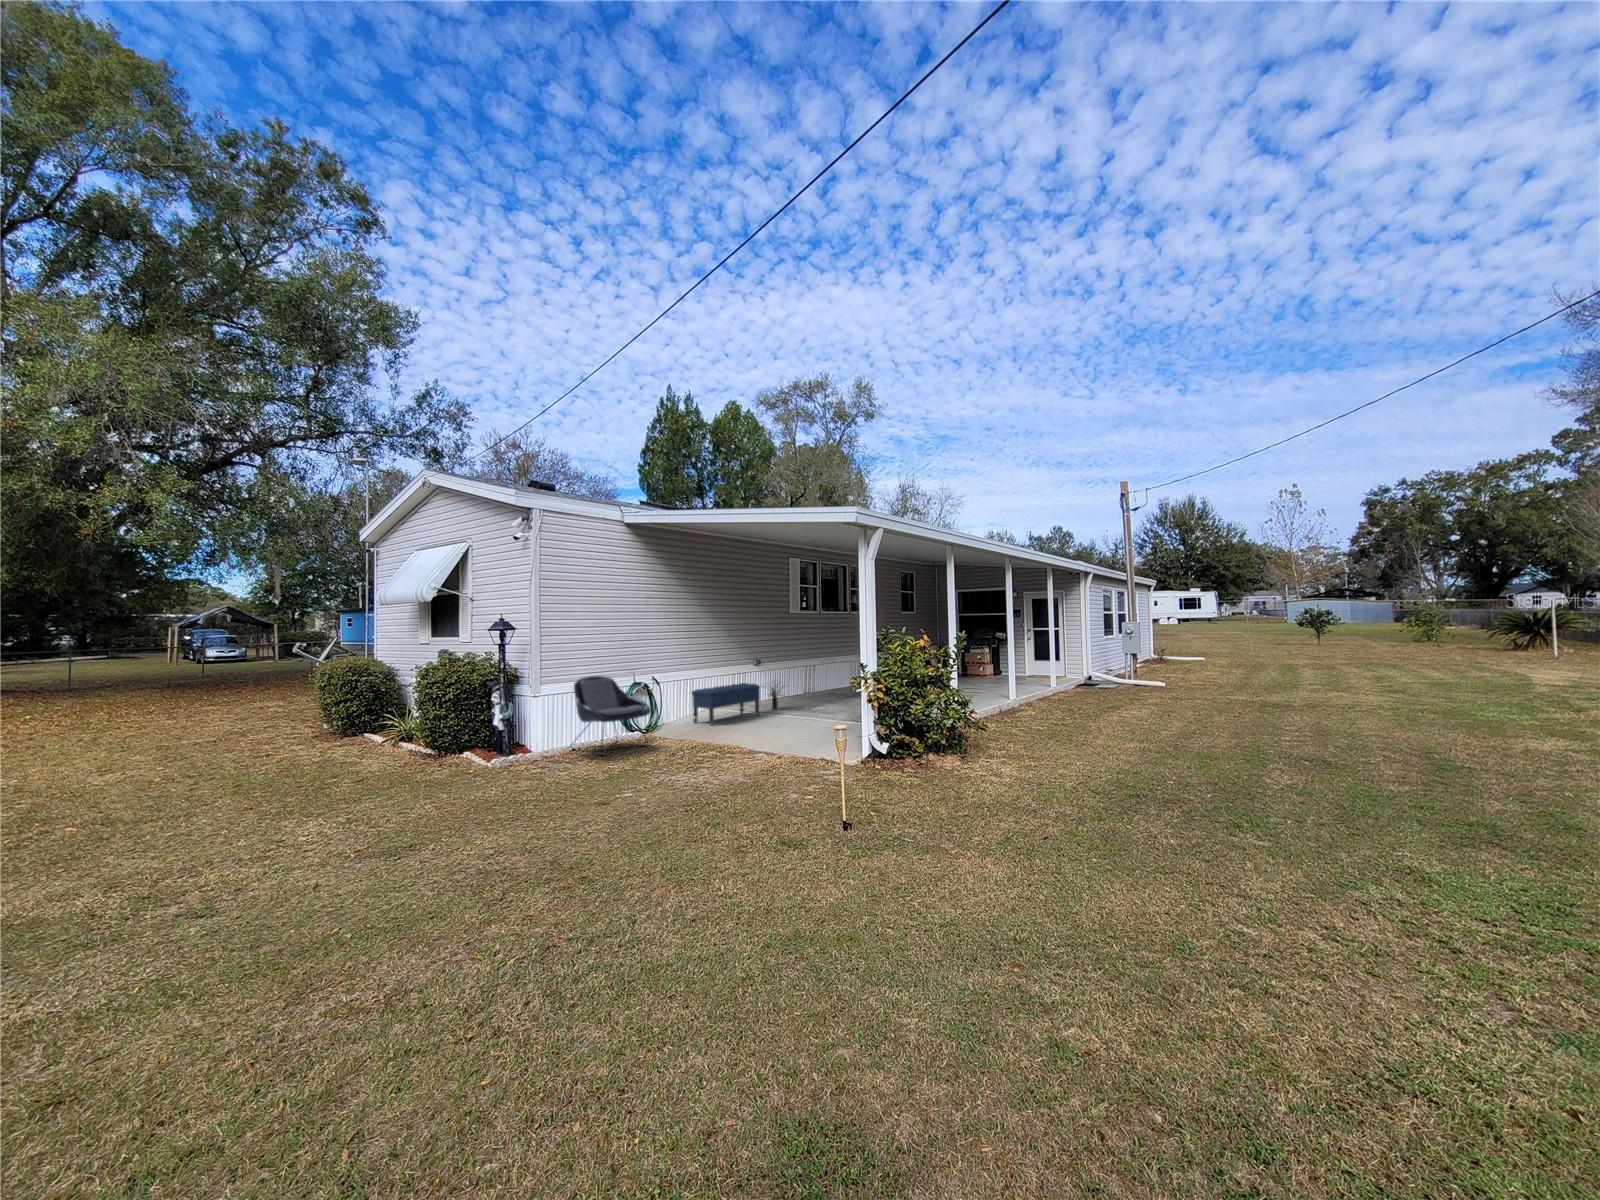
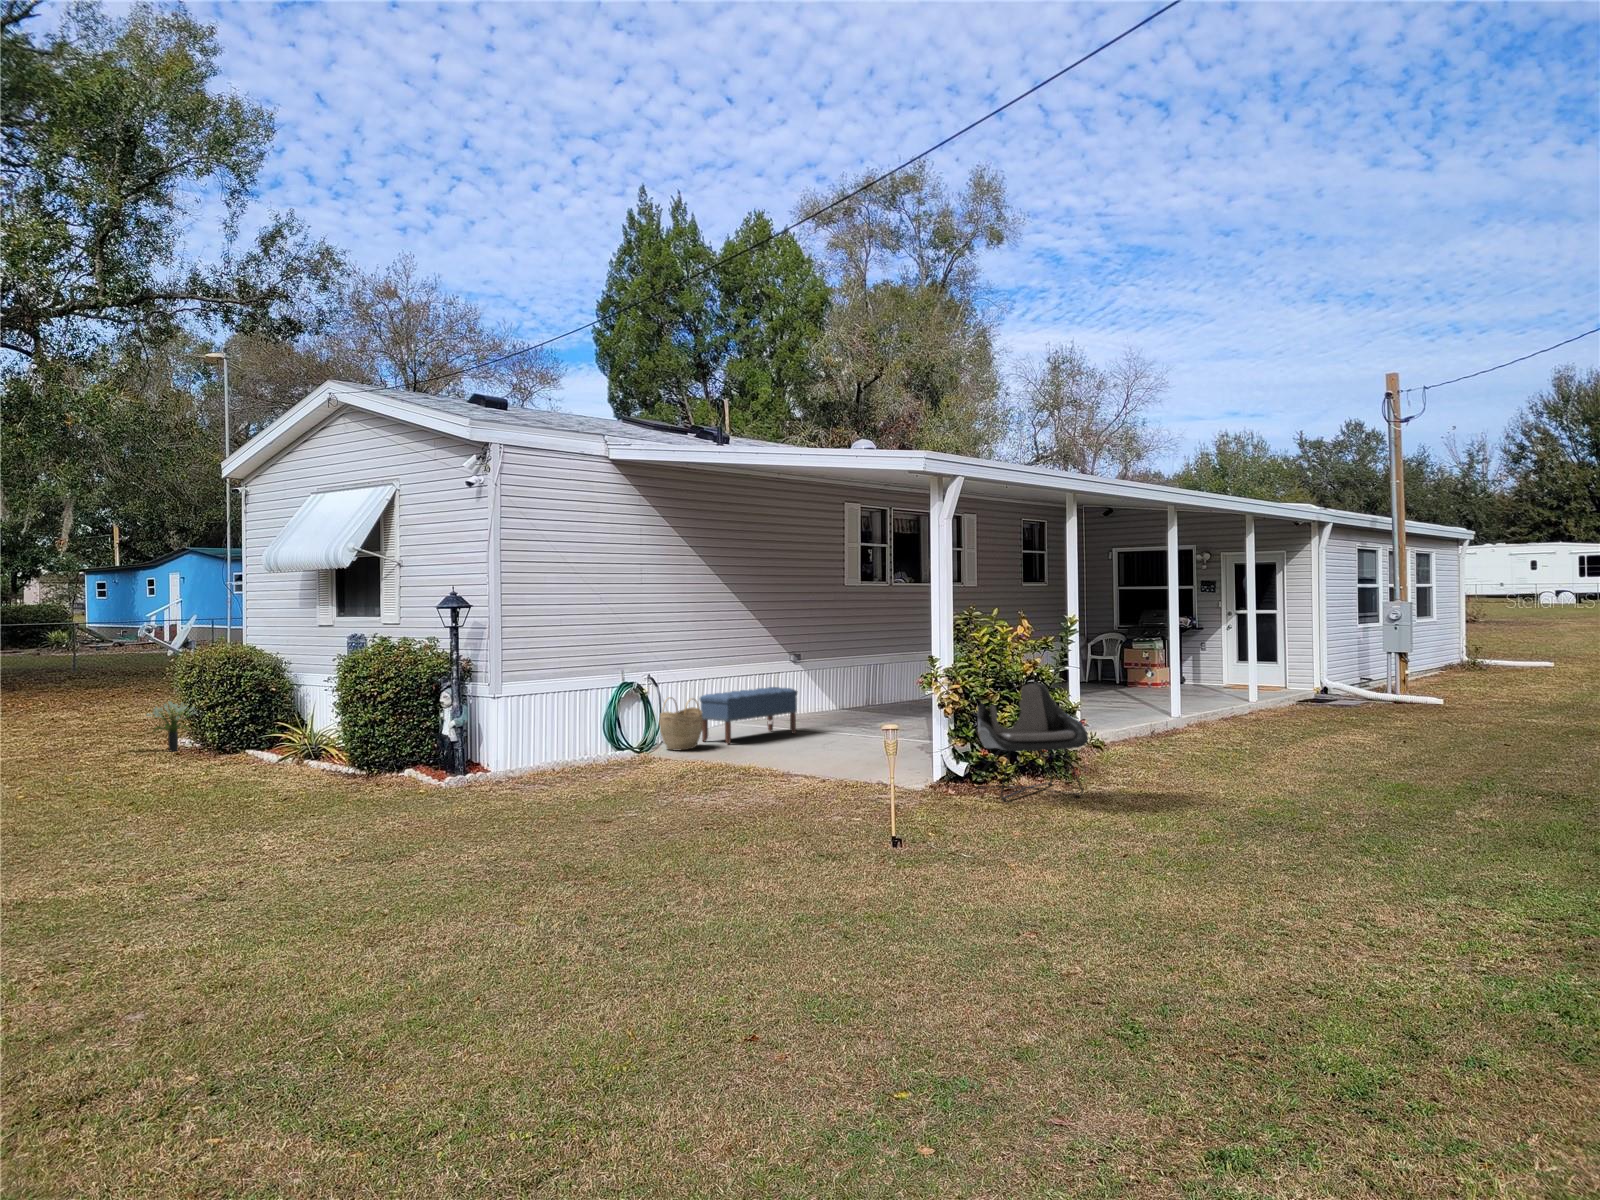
lounge chair: present [572,676,651,755] -> present [976,682,1088,801]
potted plant: present [762,679,788,710] -> present [147,701,196,751]
woven basket: none [662,692,693,731] -> present [659,697,703,750]

